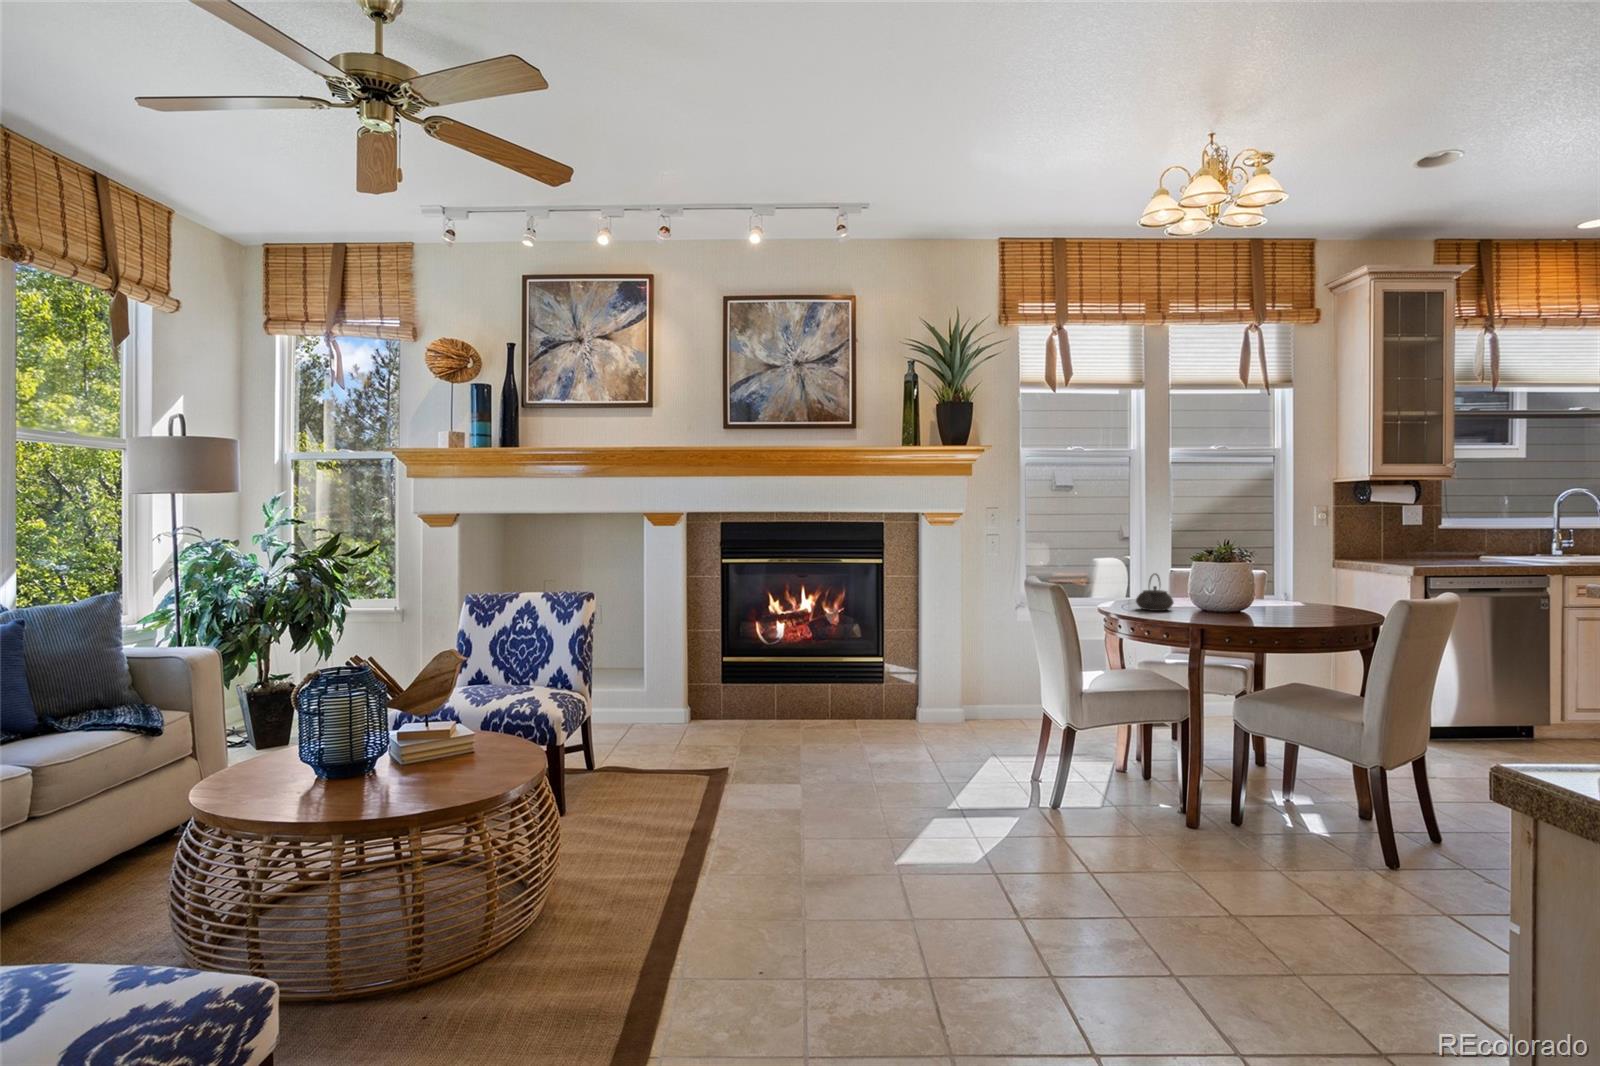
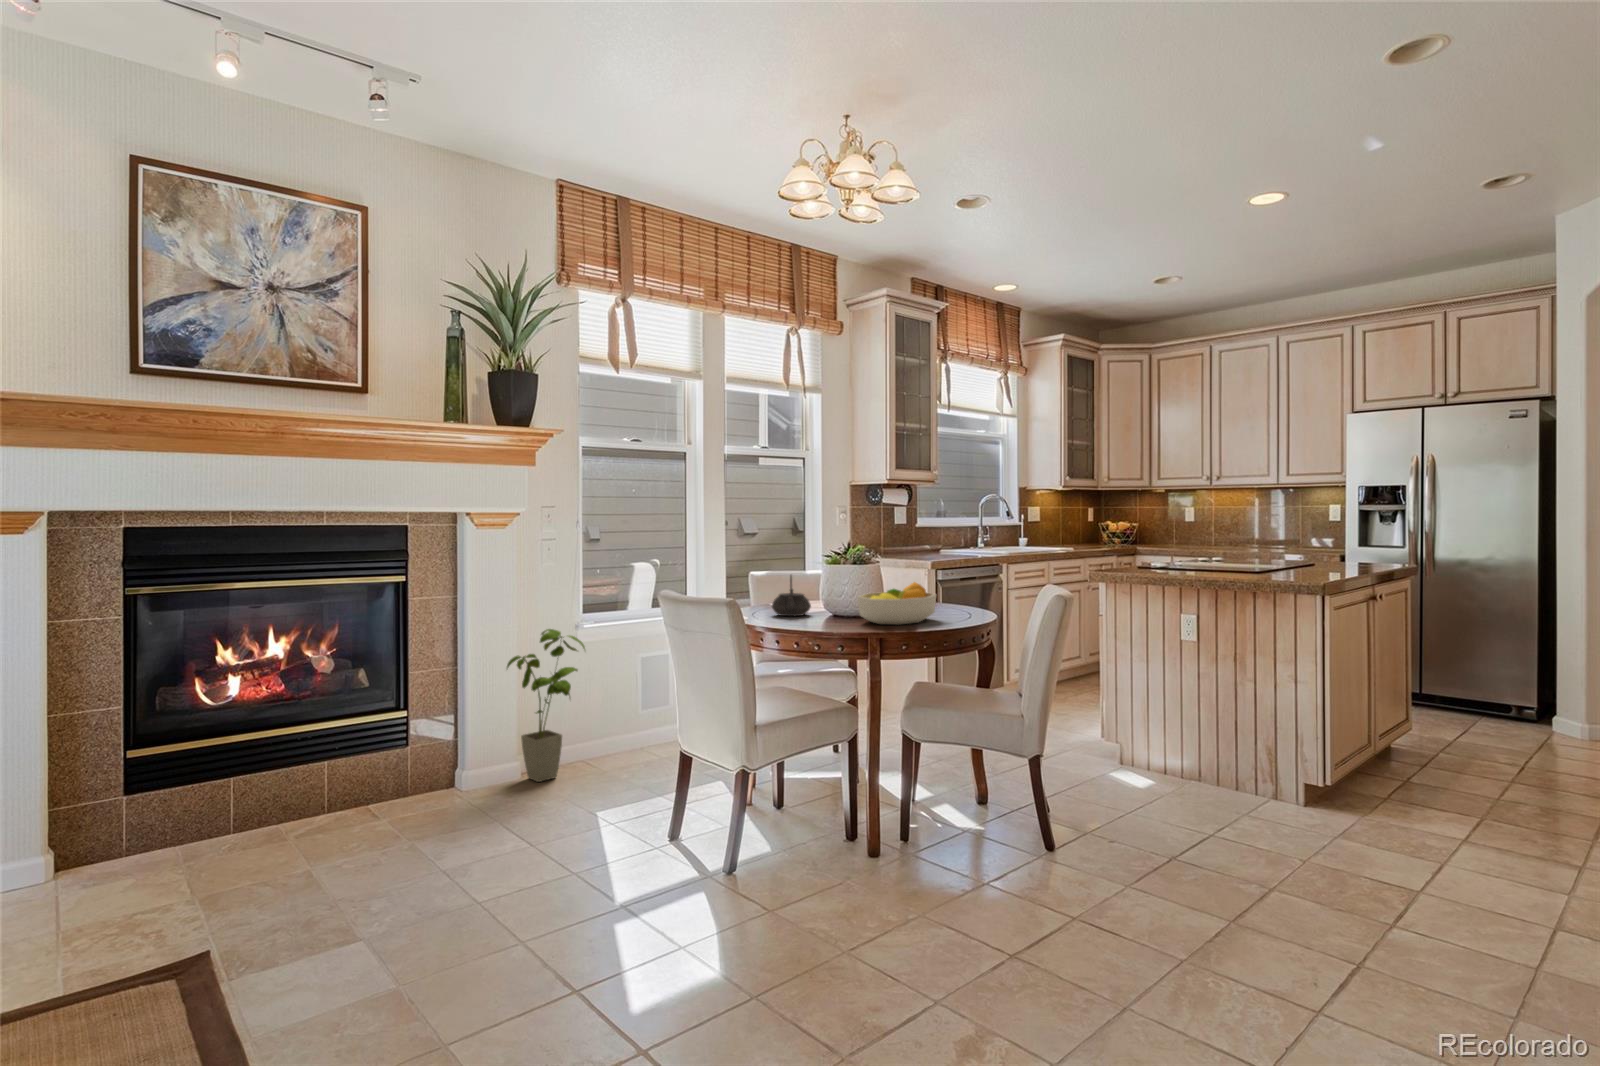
fruit bowl: none [1194,586,1282,625] -> present [858,582,936,625]
house plant: none [949,607,1010,726] -> present [507,629,585,782]

